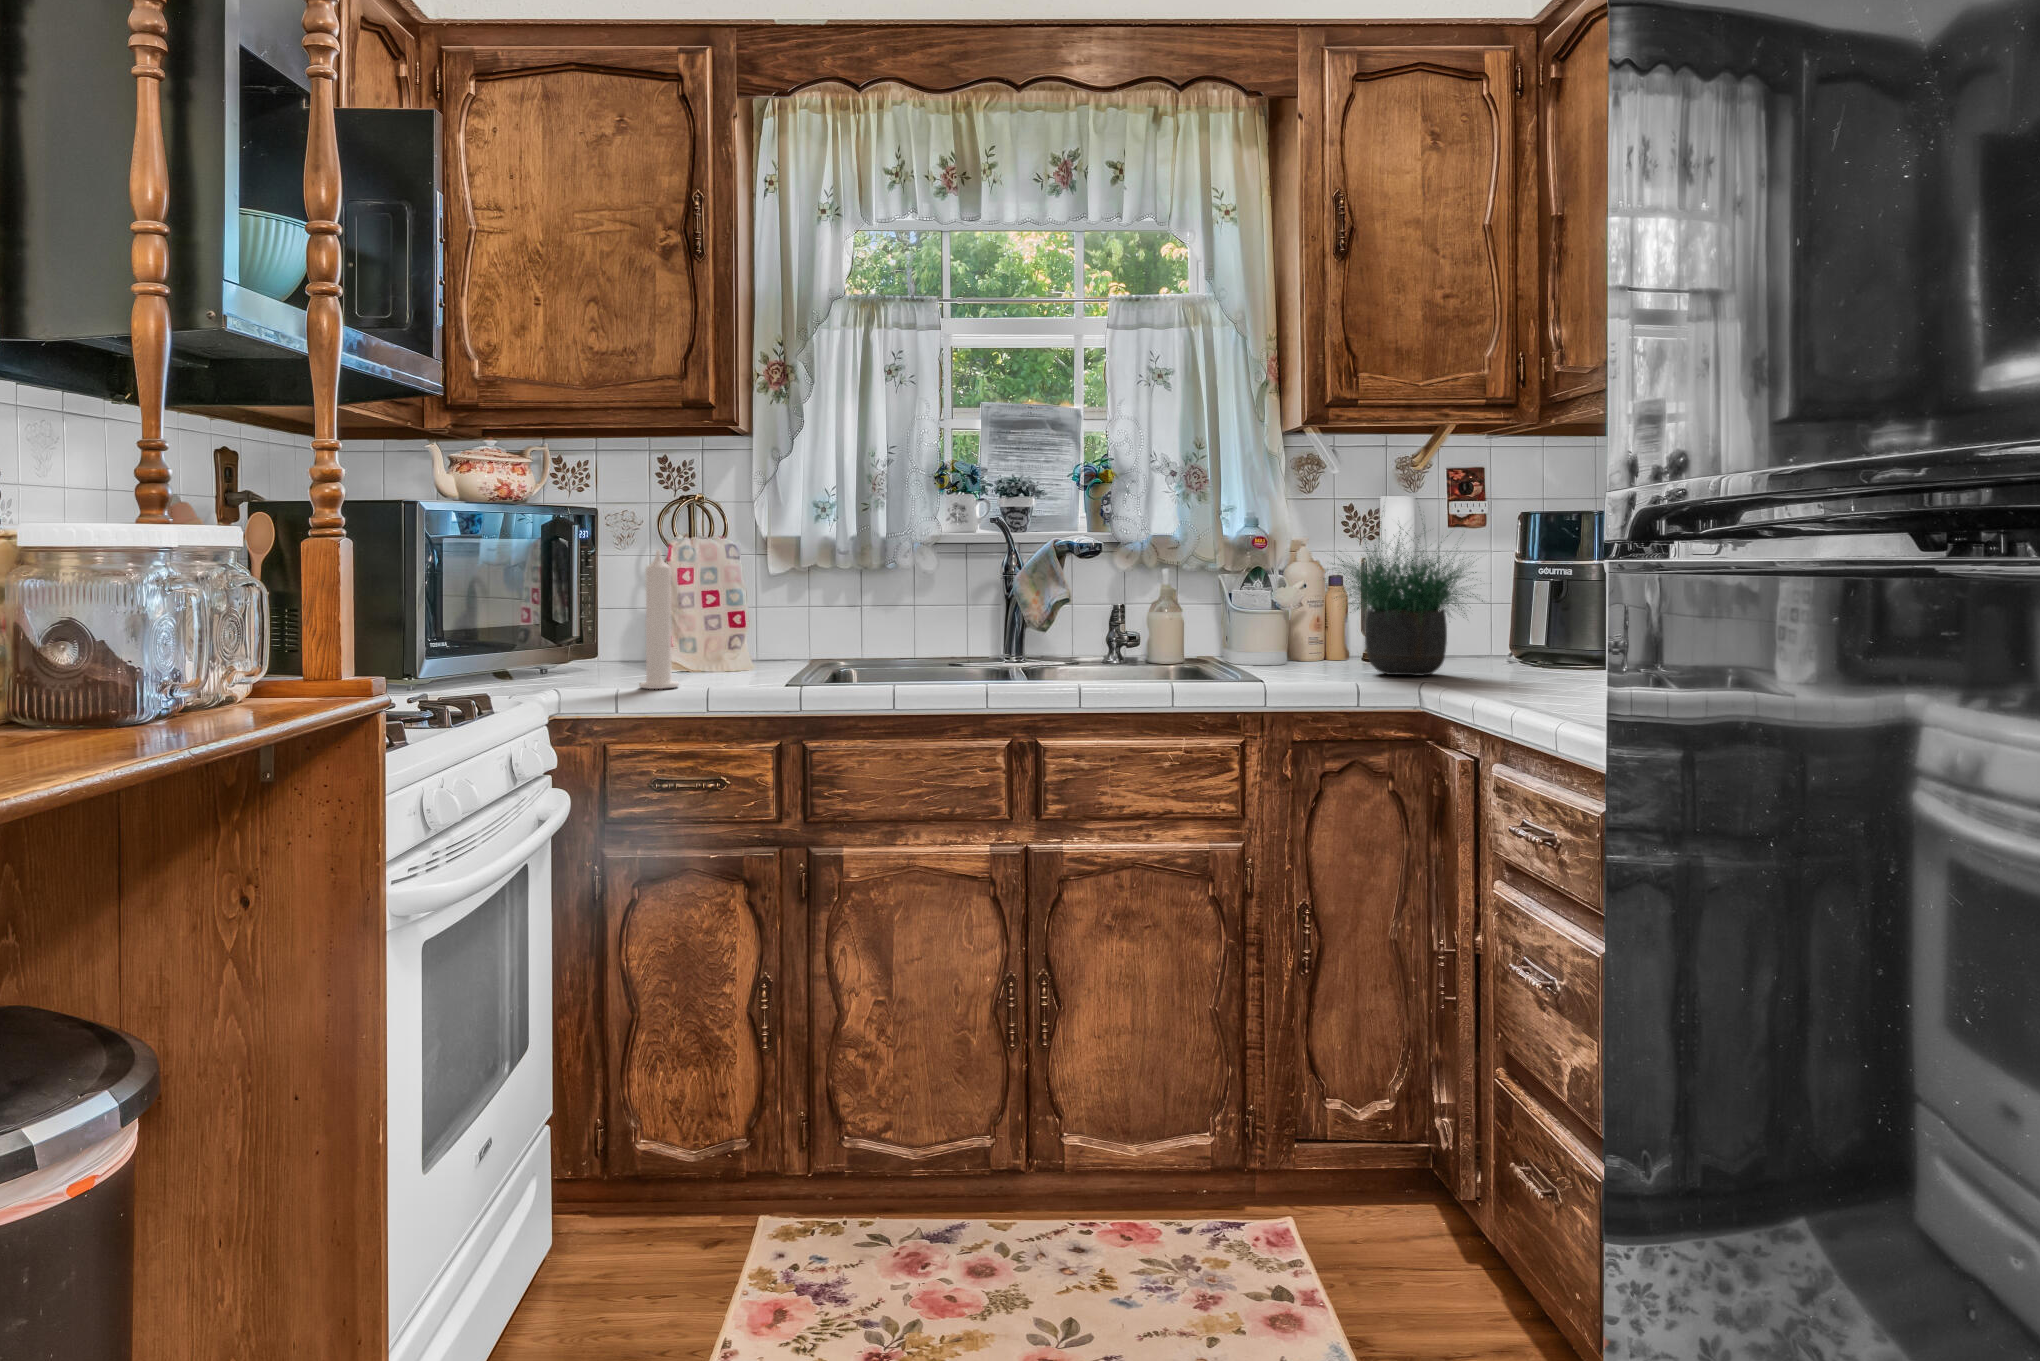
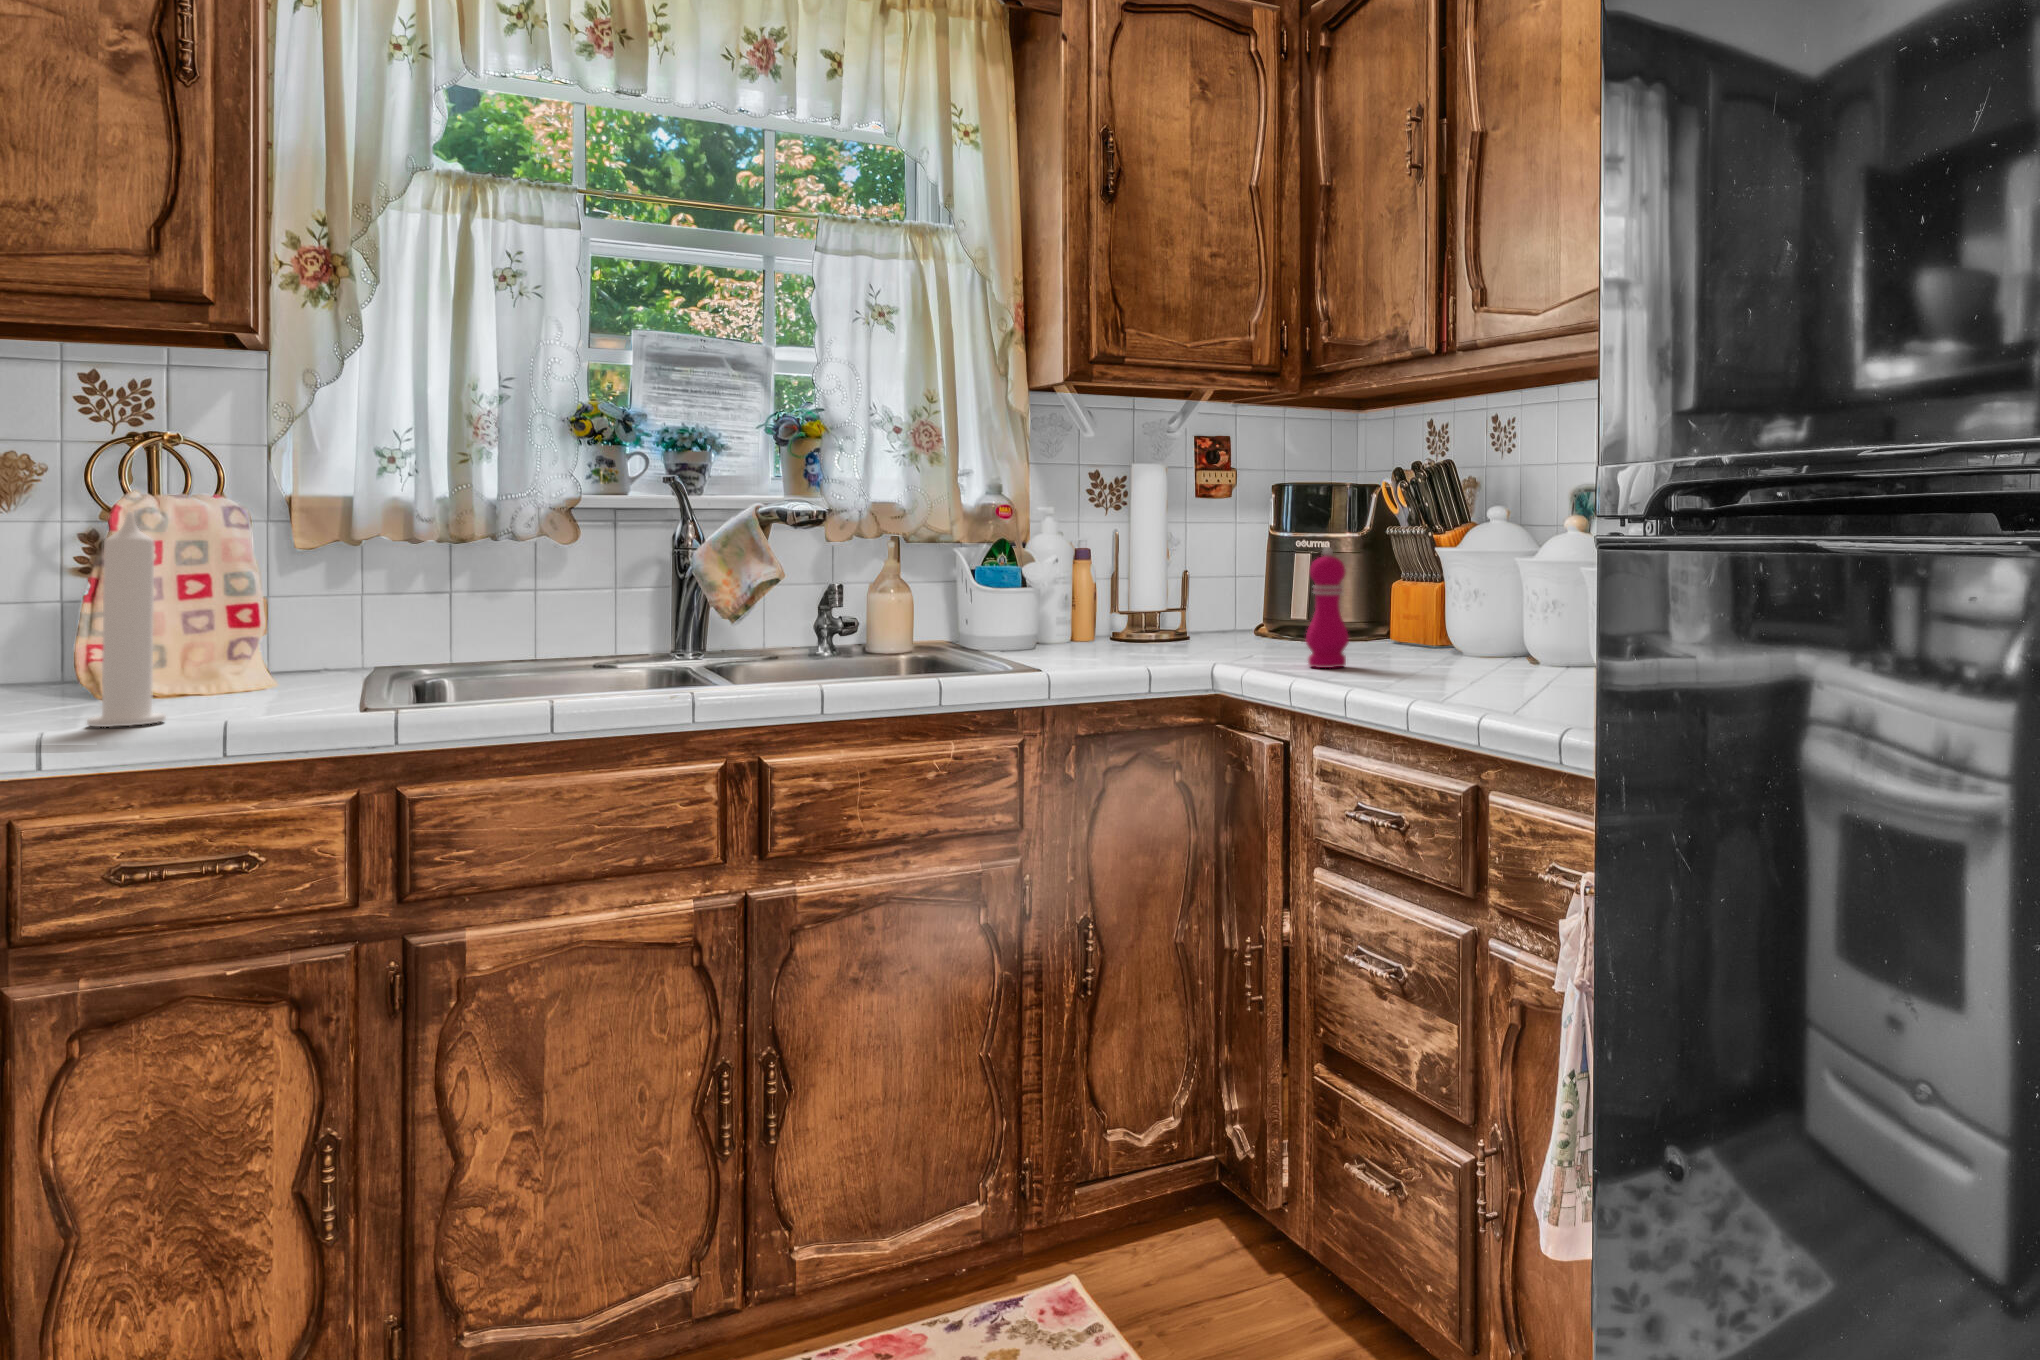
potted plant: present [1334,526,1483,676] -> none [1080,459,1279,657]
pepper mill: none [1513,574,1558,692] -> present [1306,547,1349,668]

